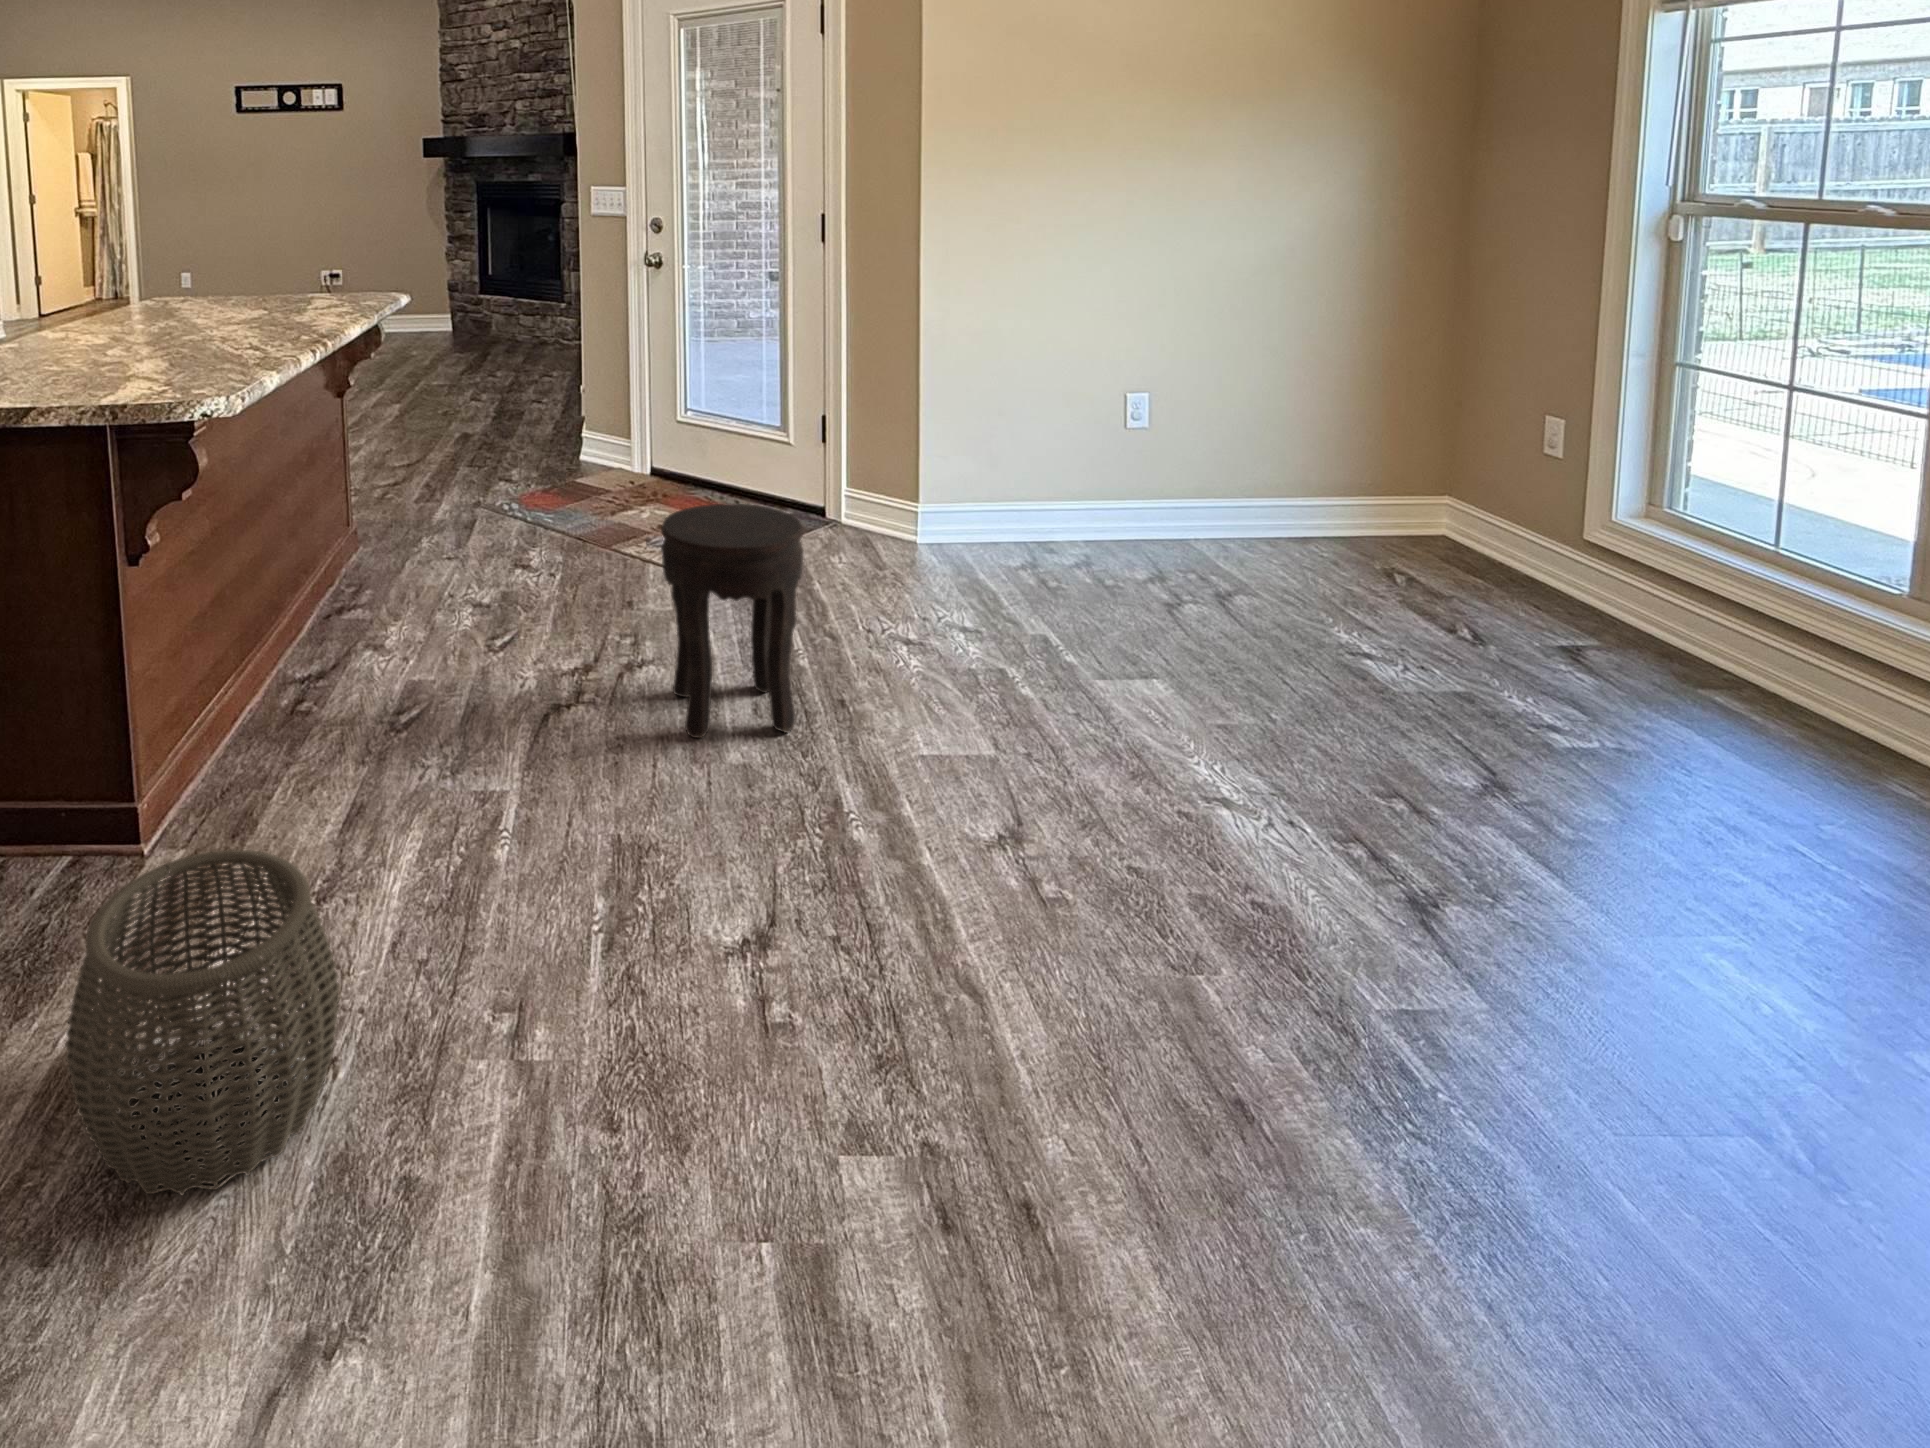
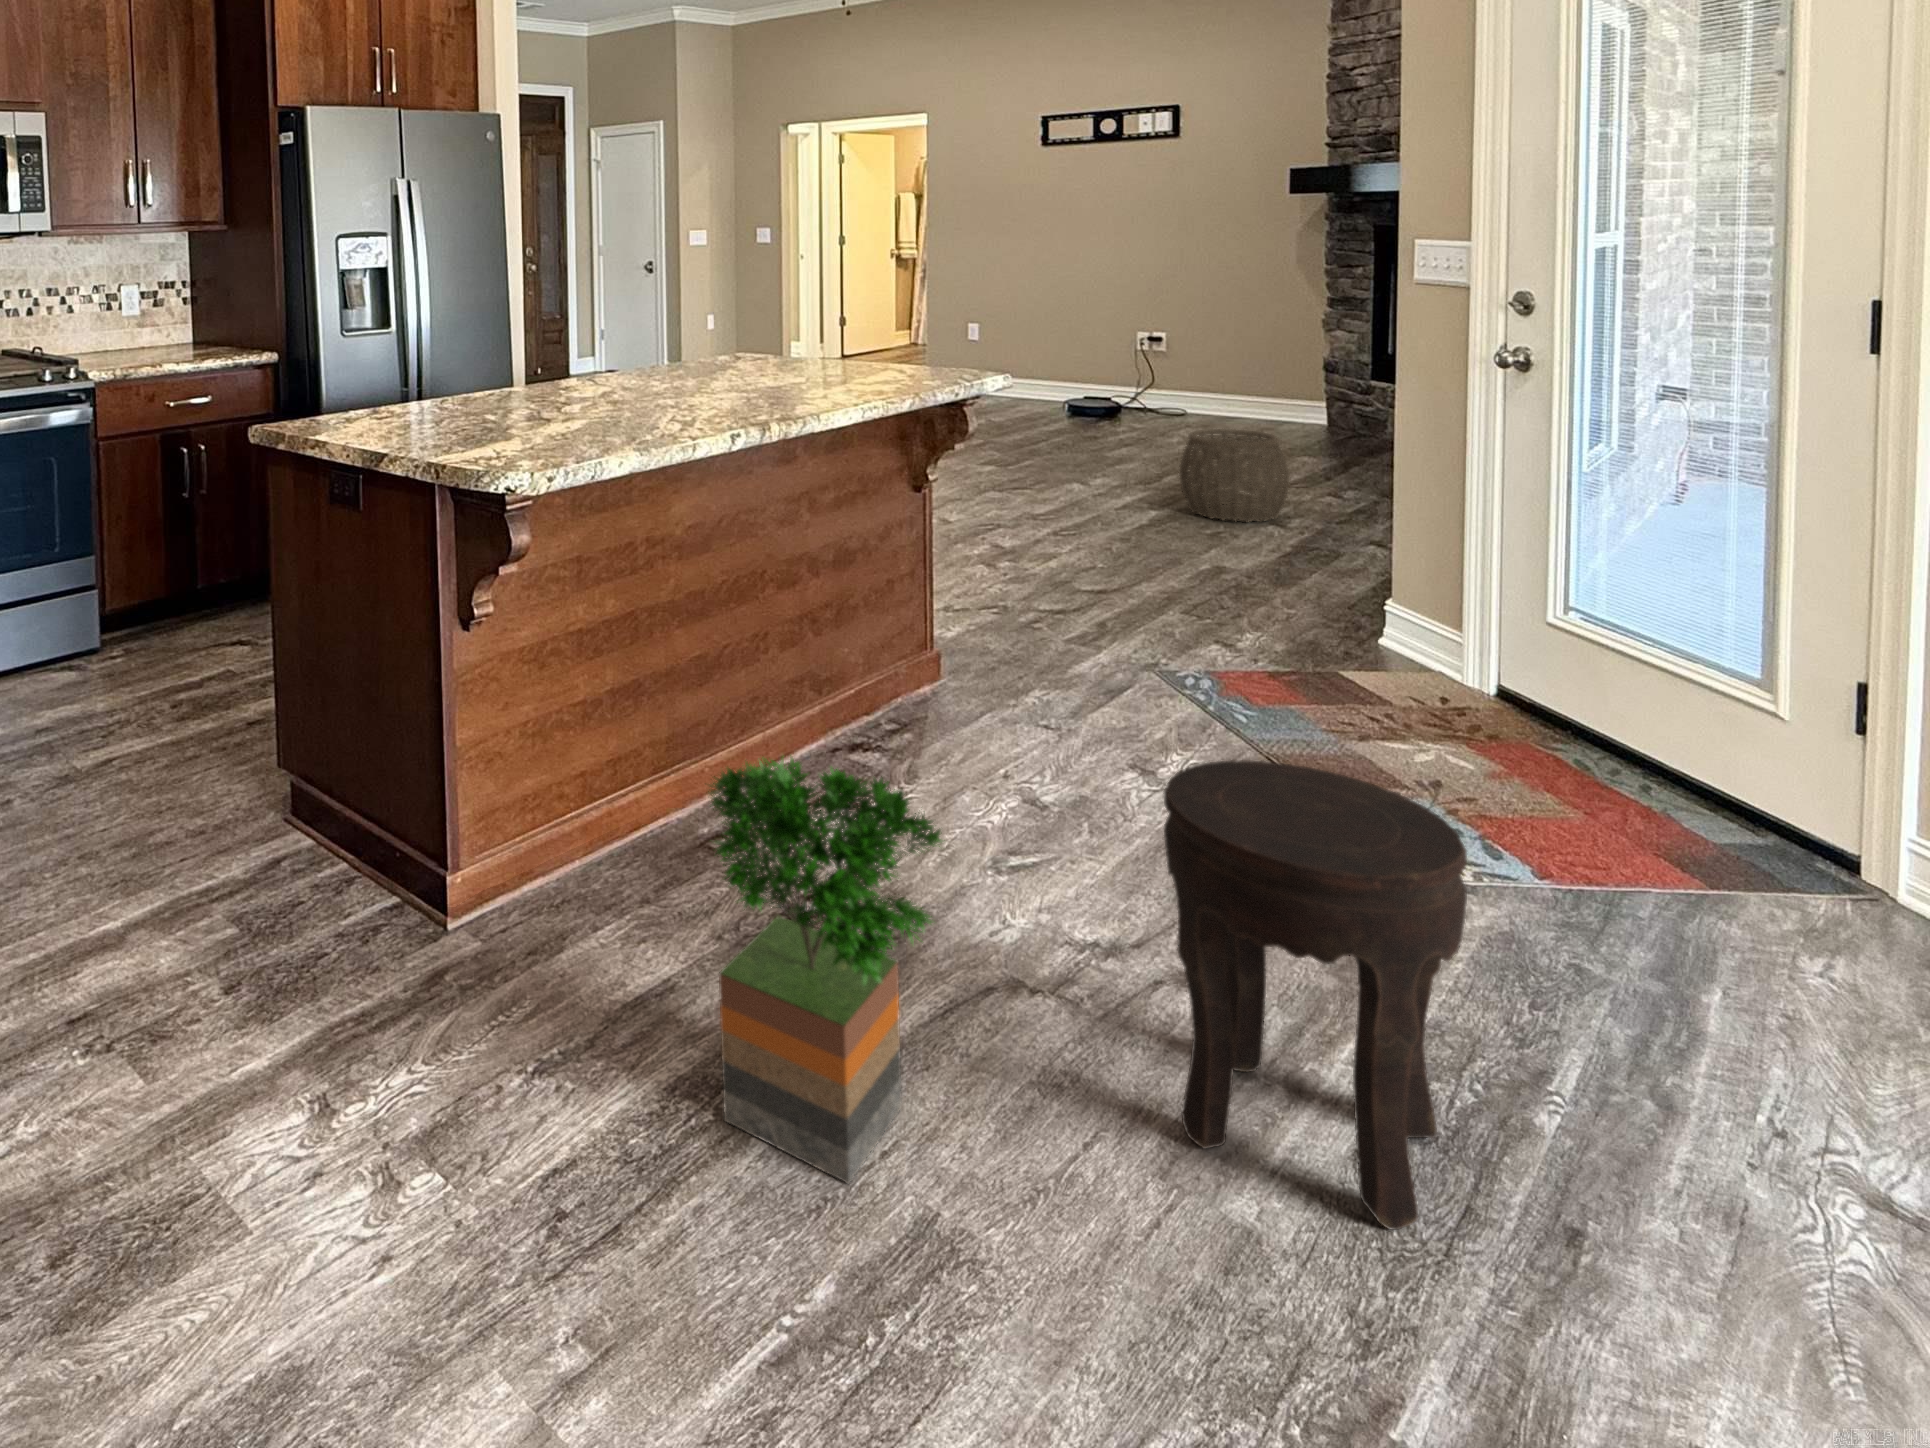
potted tree: none [426,567,607,856] -> present [708,755,942,1183]
woven basket: present [65,850,340,1195] -> present [1179,429,1290,522]

